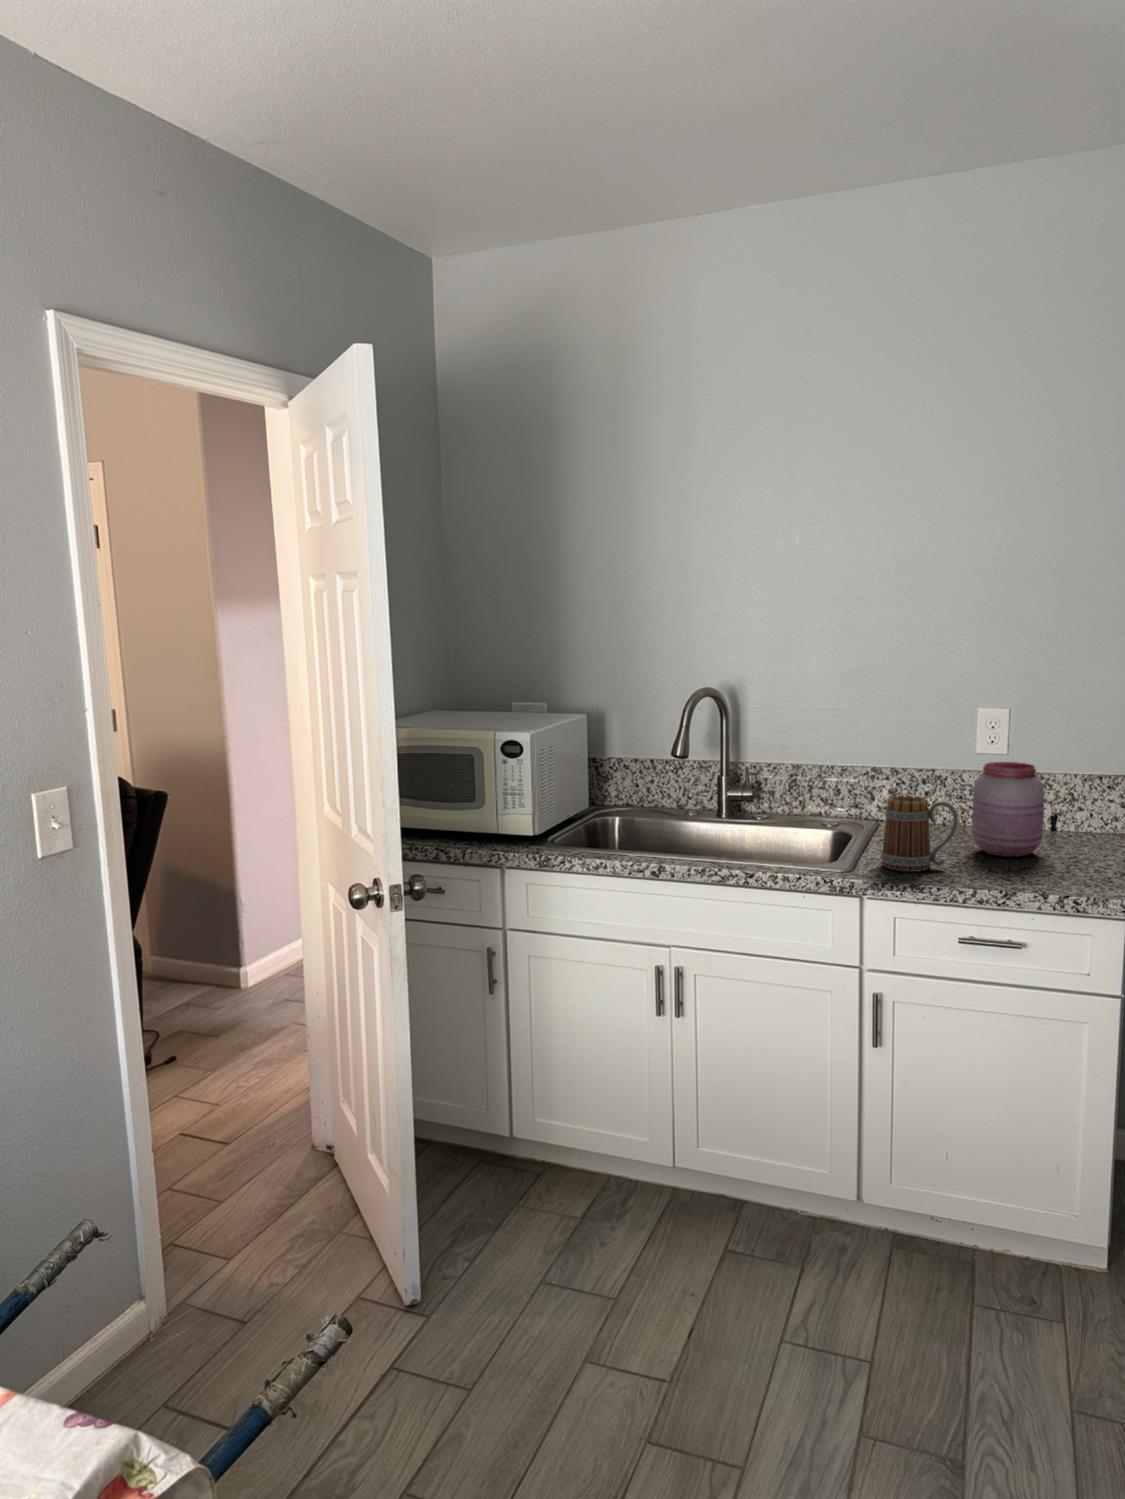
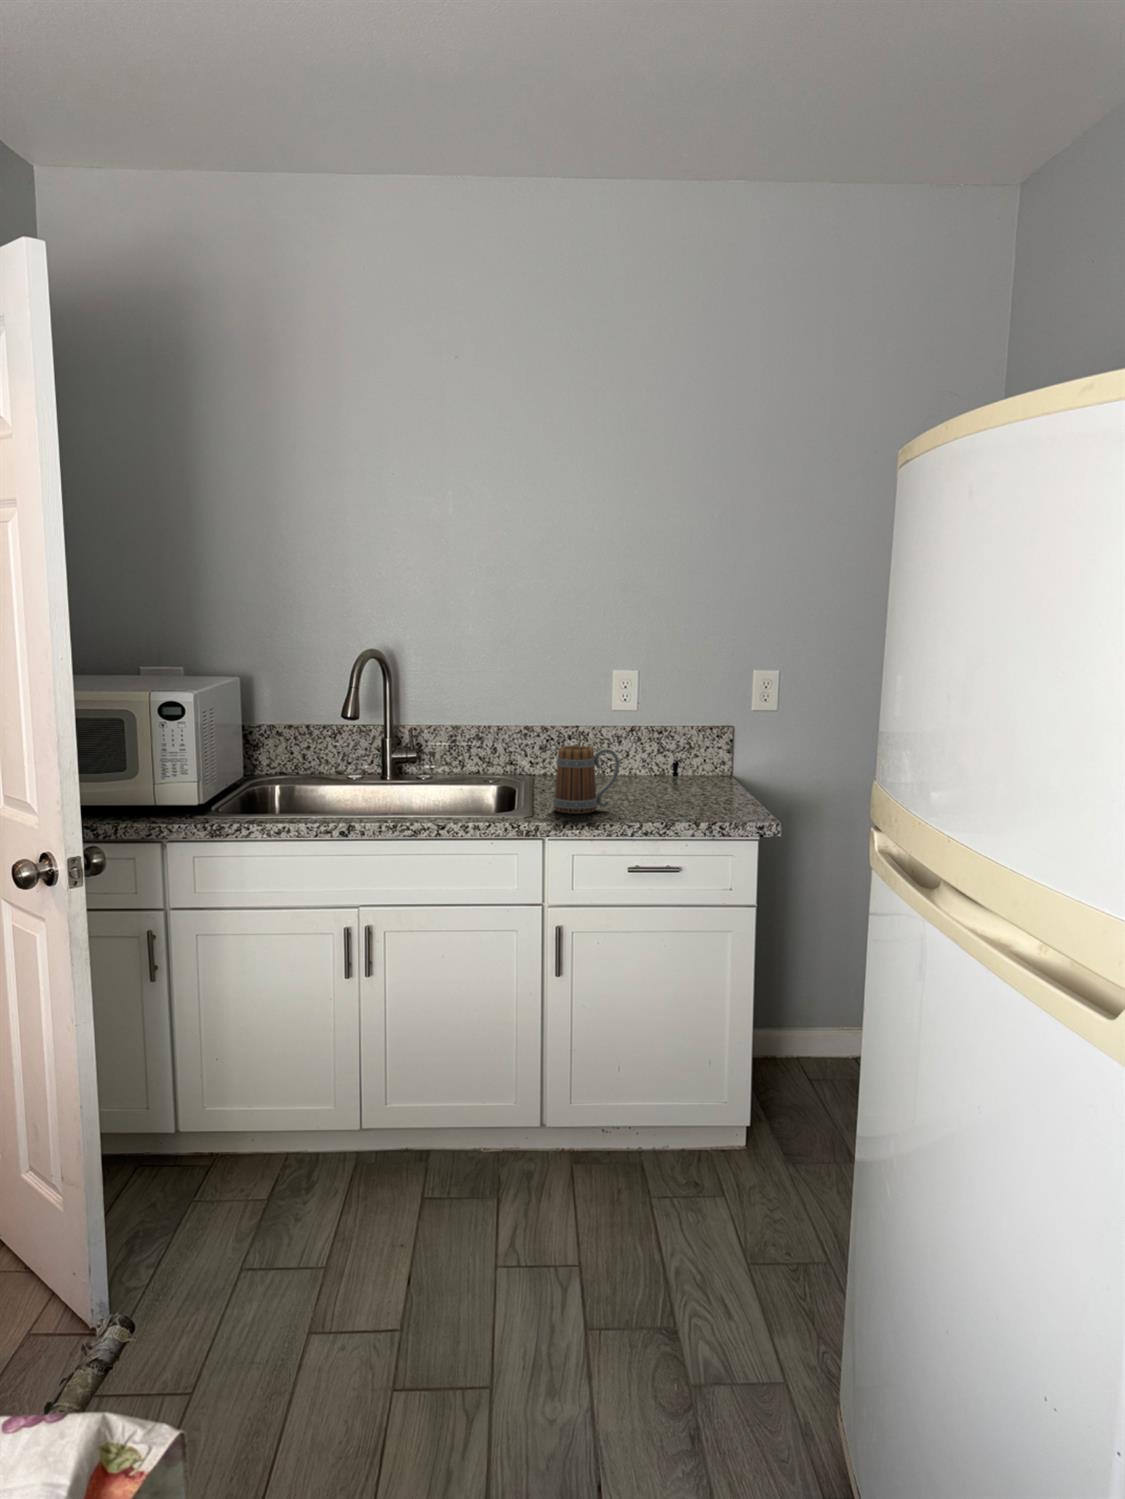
jar: present [972,762,1045,857] -> none [621,714,681,798]

